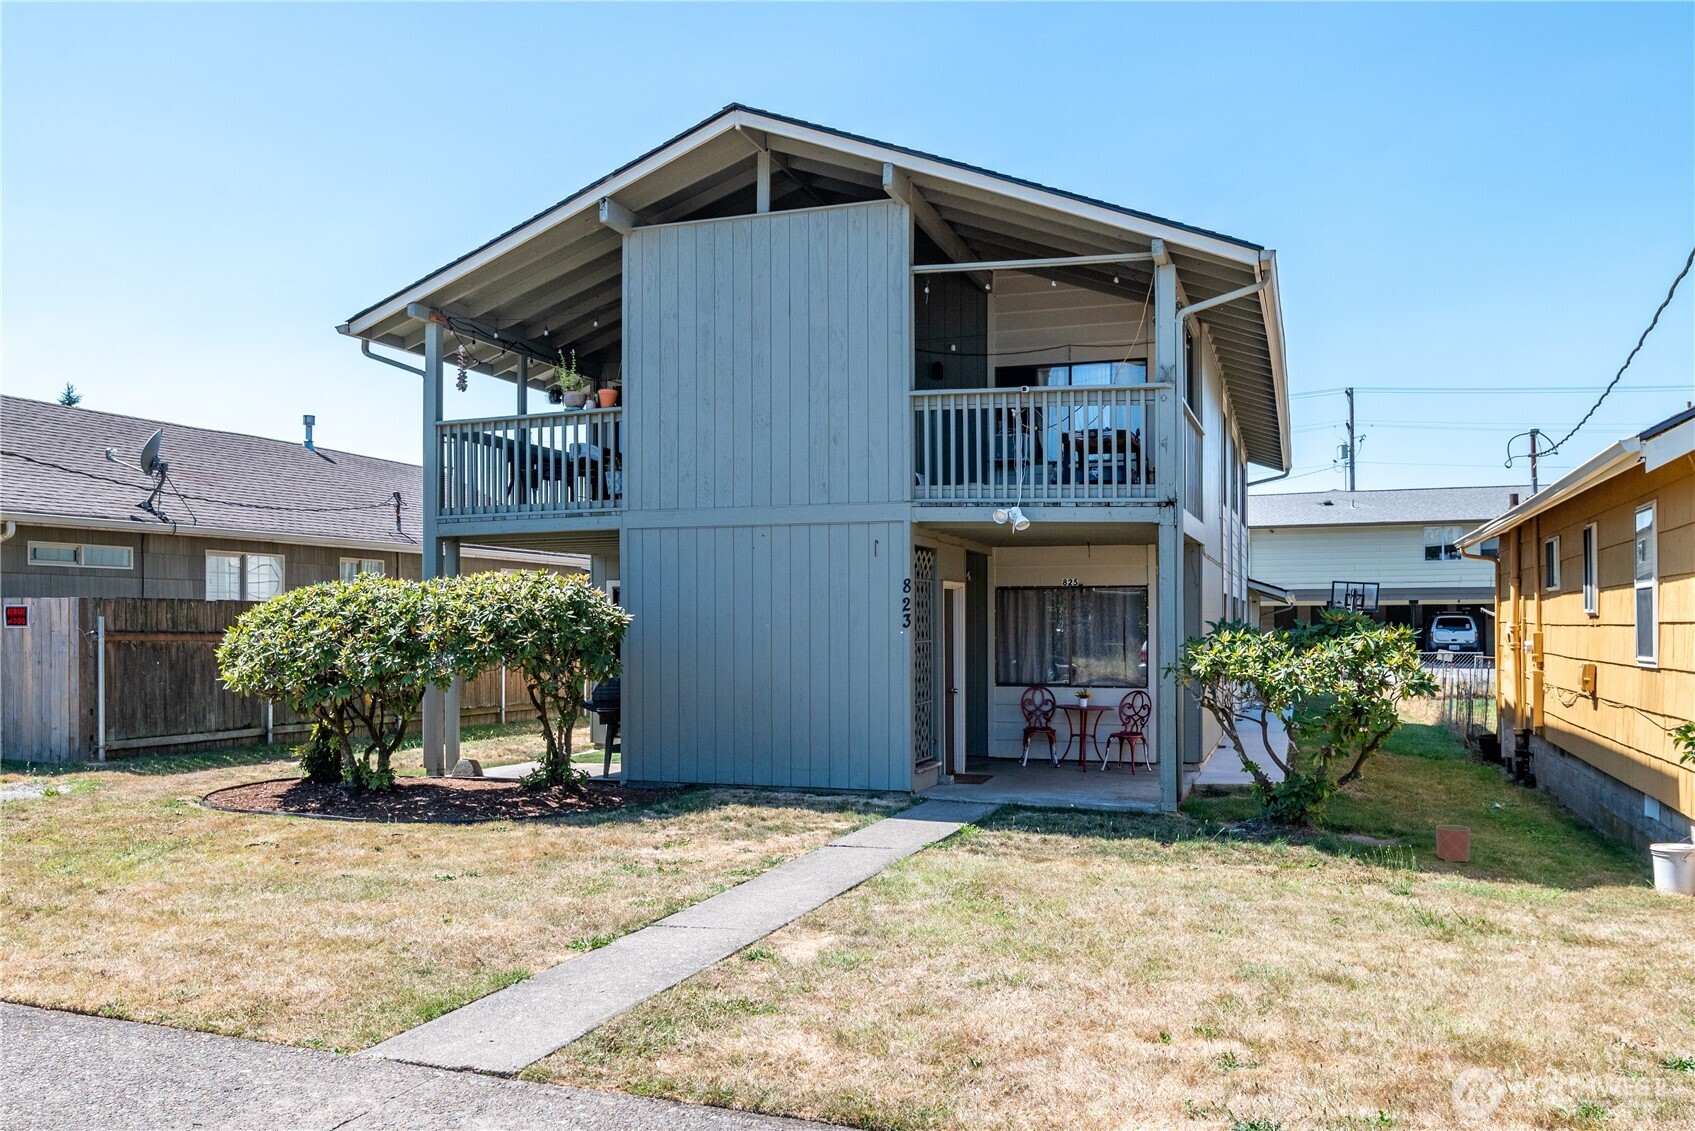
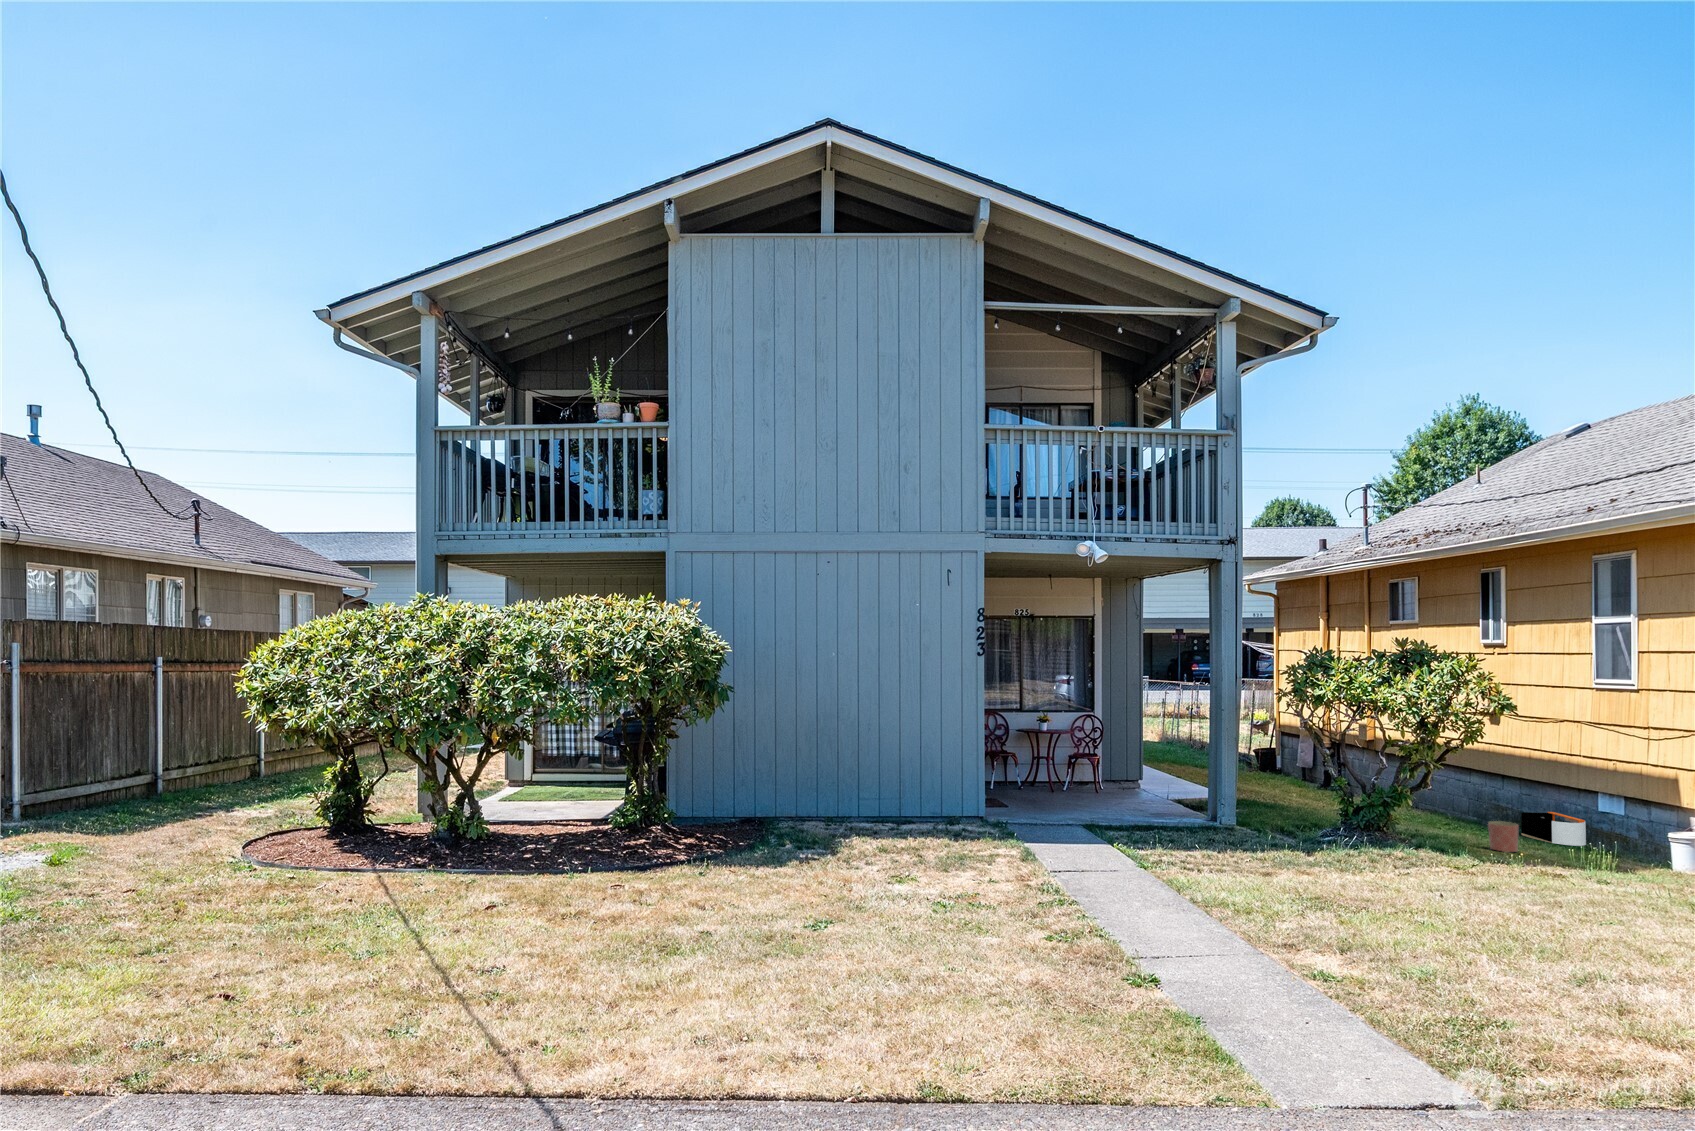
storage bin: none [1584,822,1641,865] -> present [1521,812,1586,846]

